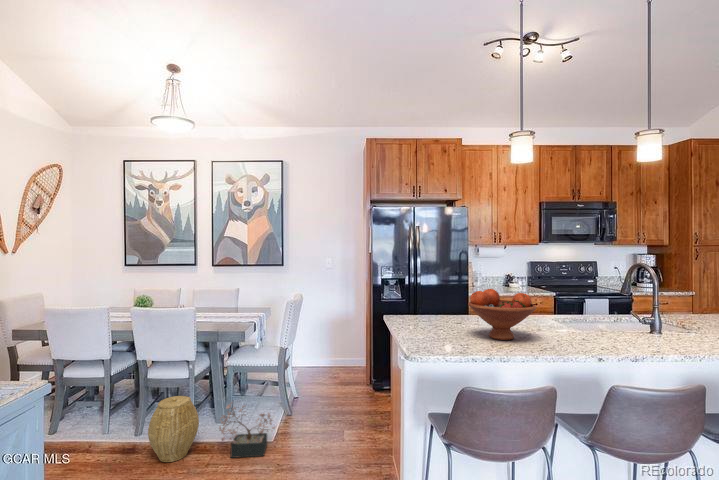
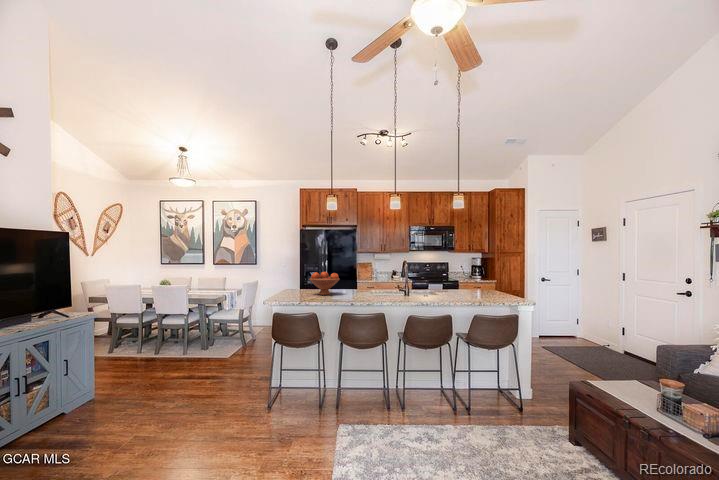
woven basket: present [148,396,199,462] -> none [160,332,189,365]
decorative plant: present [219,403,275,458] -> none [198,336,230,364]

